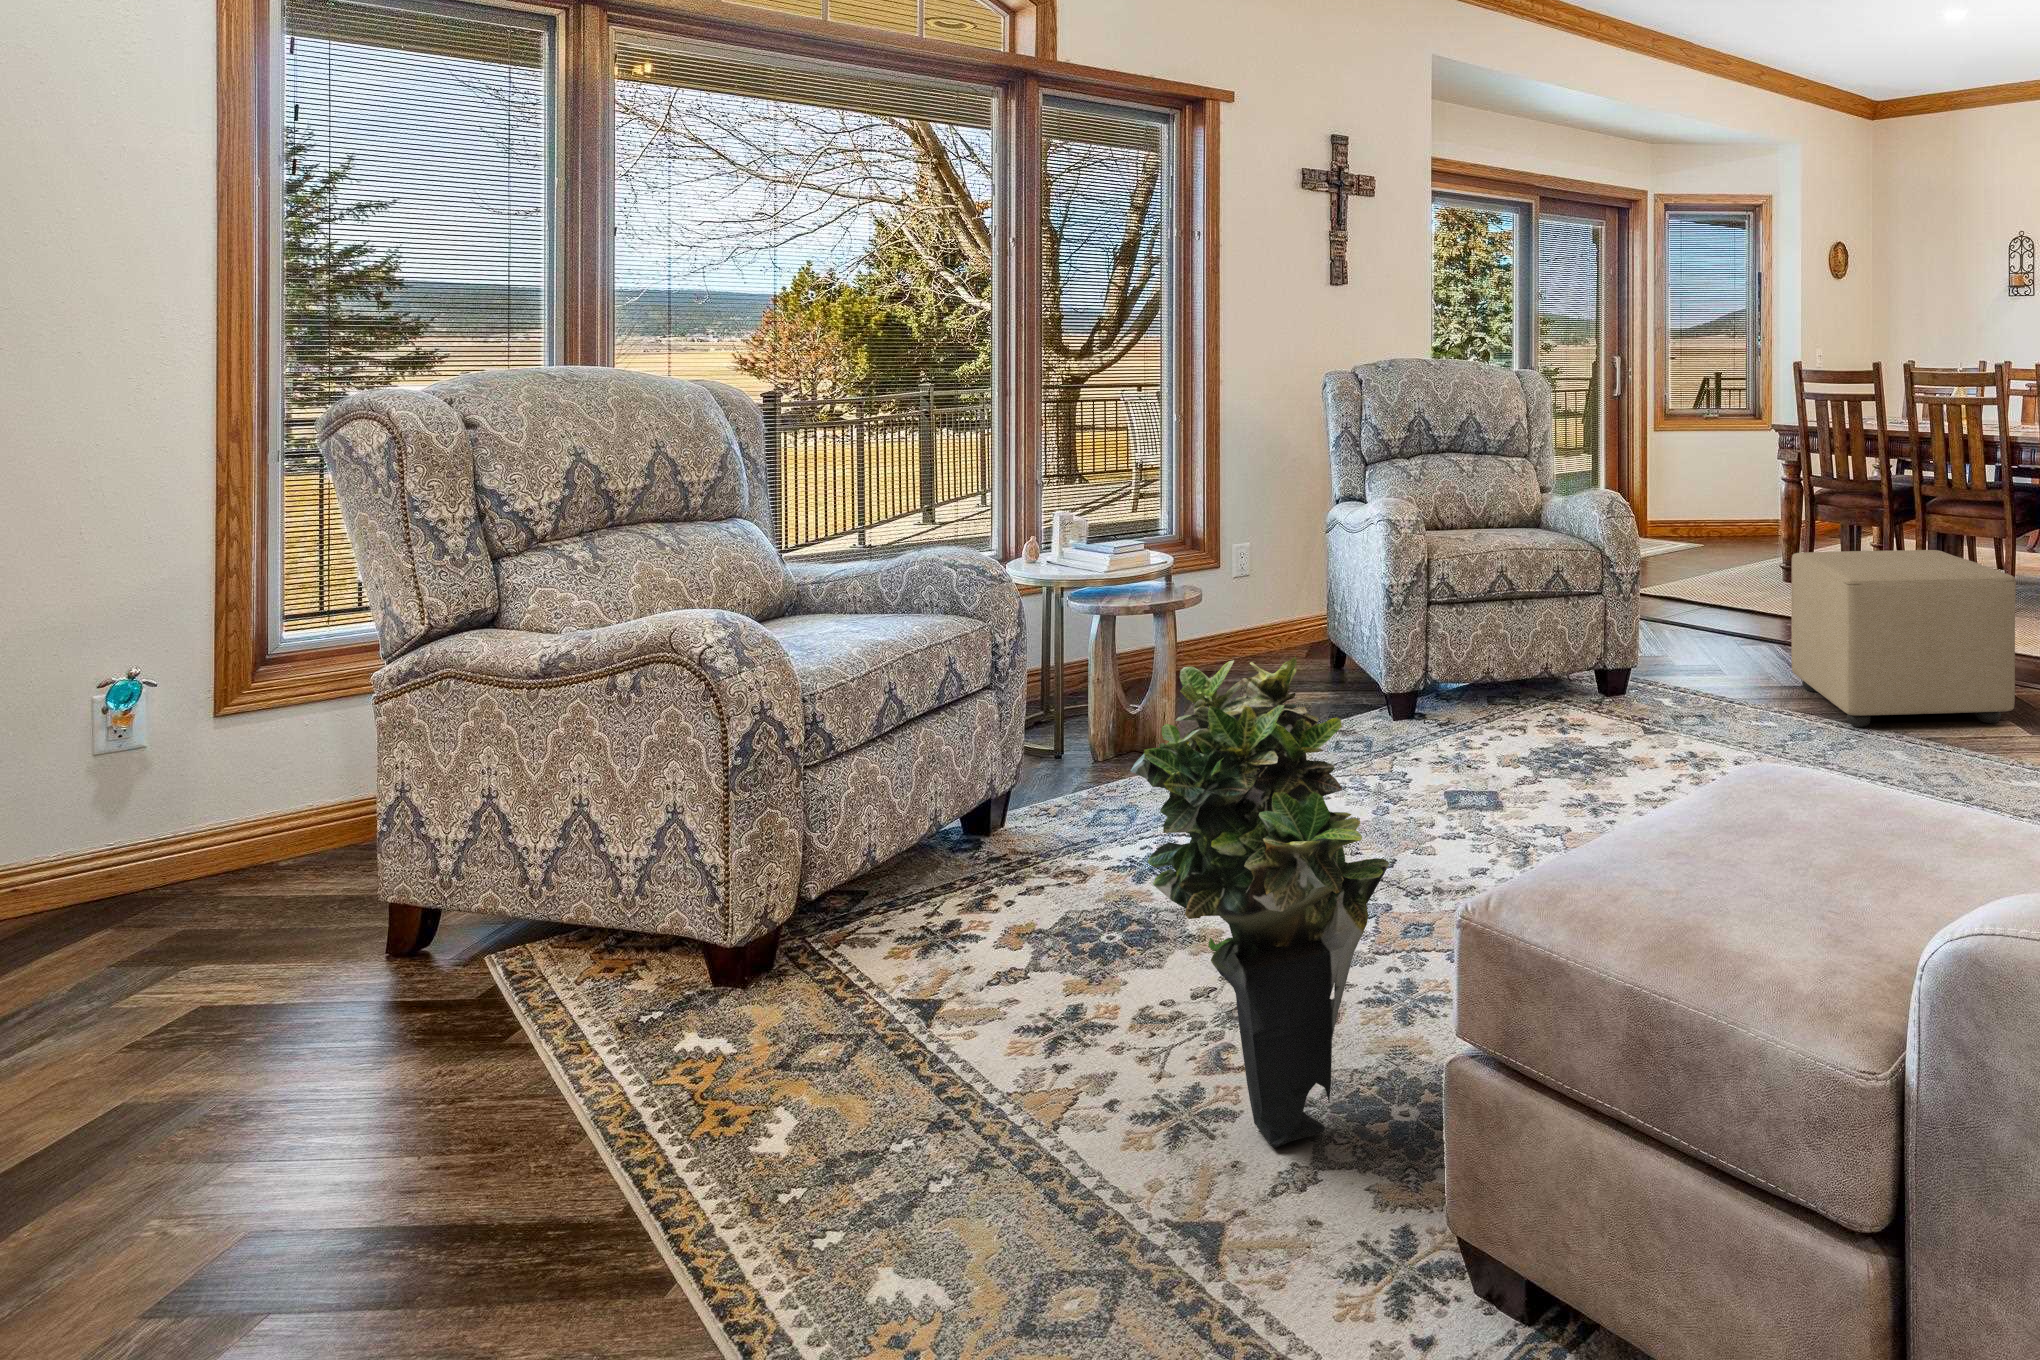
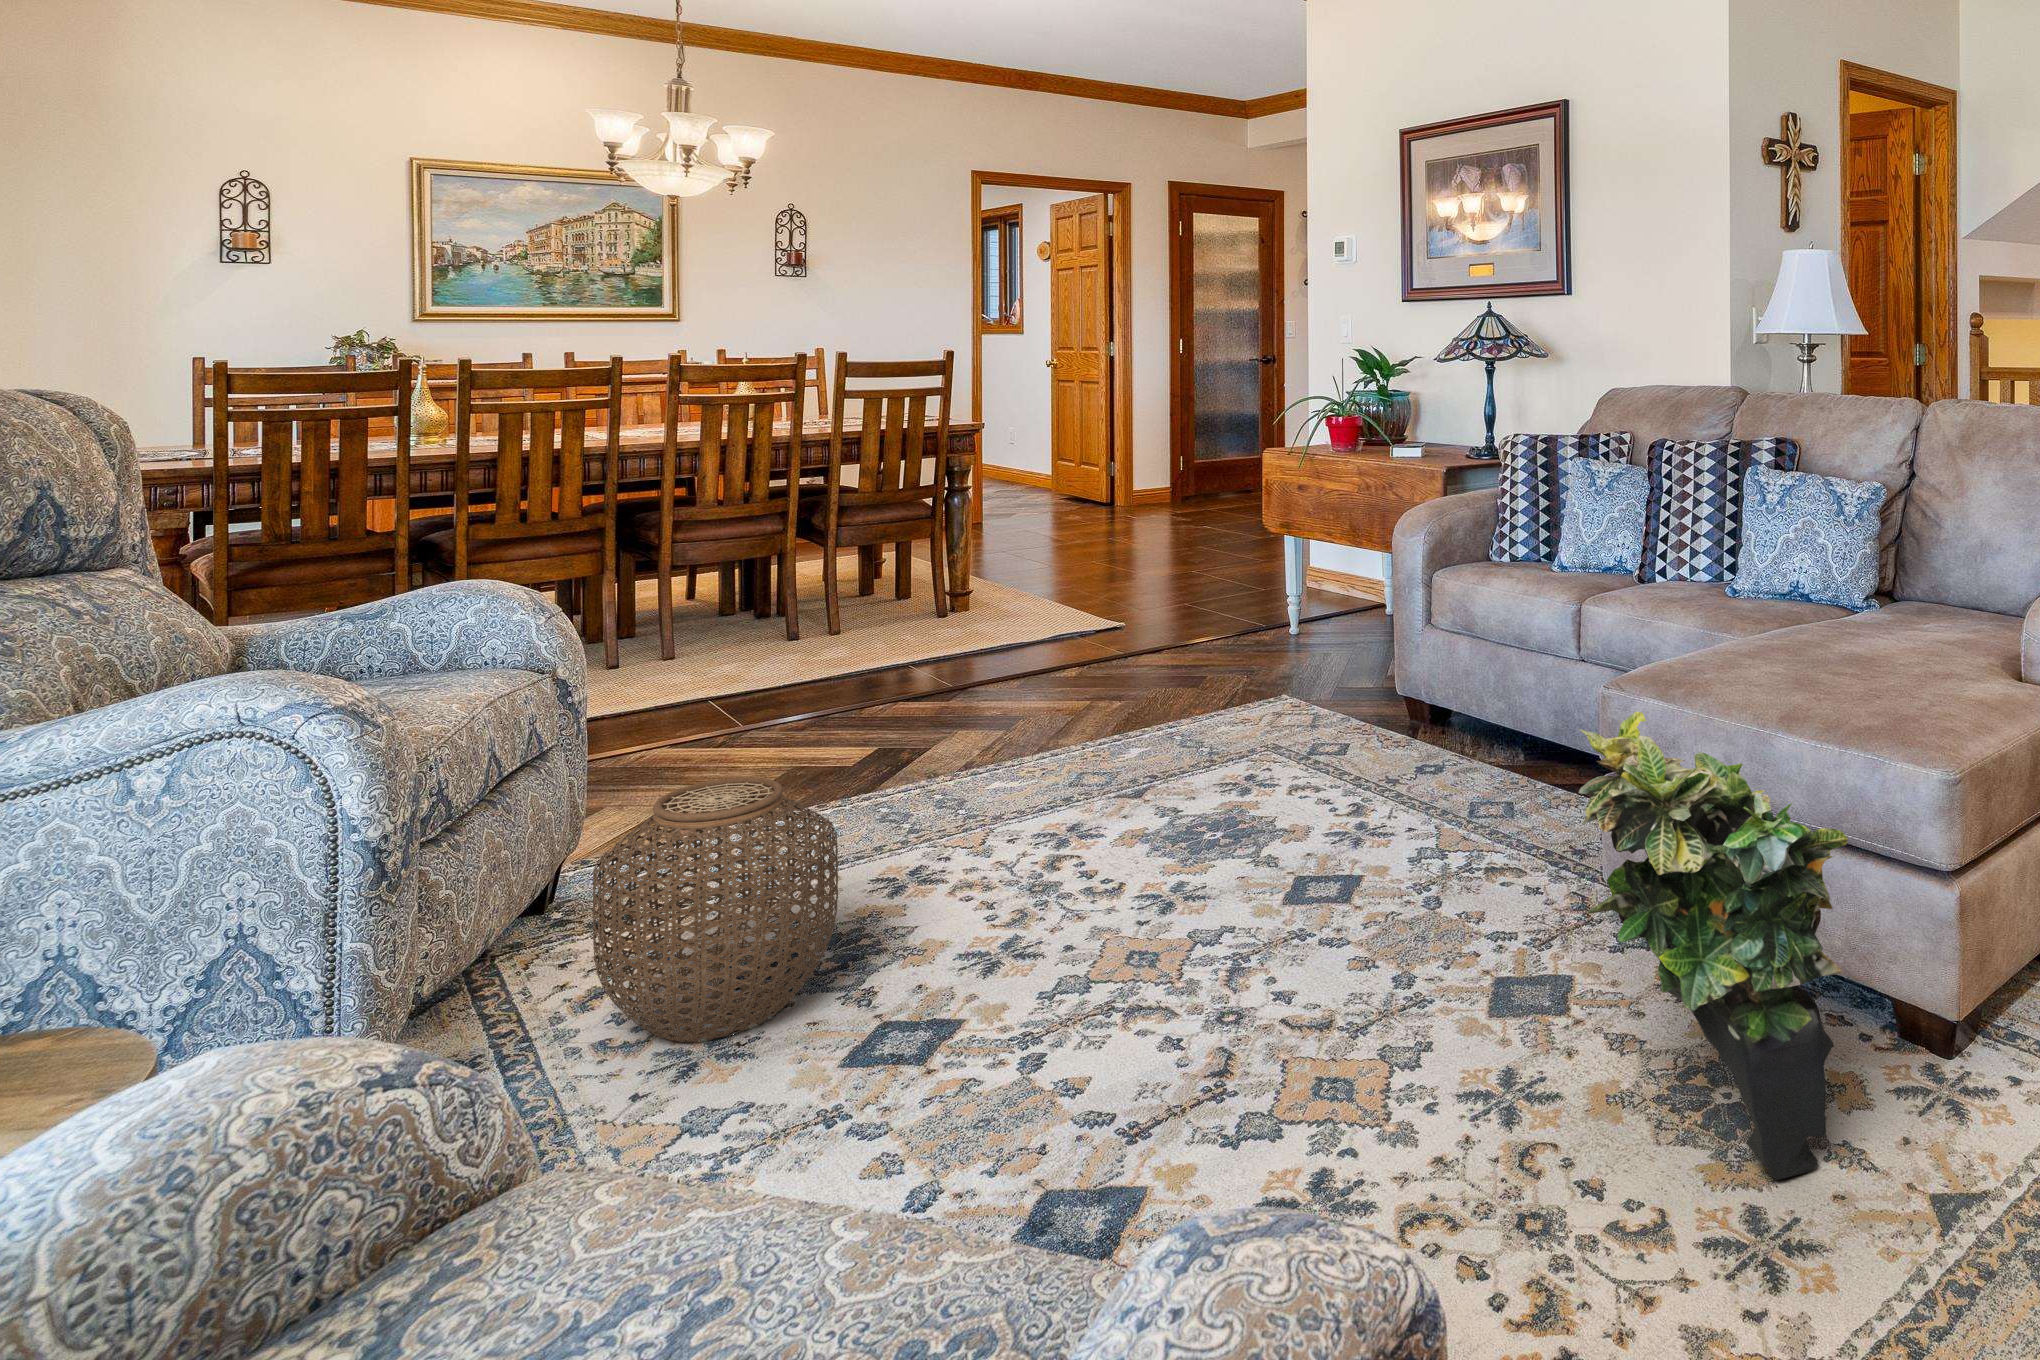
ottoman: present [1791,550,2016,727] -> none [712,578,994,788]
woven basket: none [1413,613,1542,764] -> present [593,777,838,1042]

